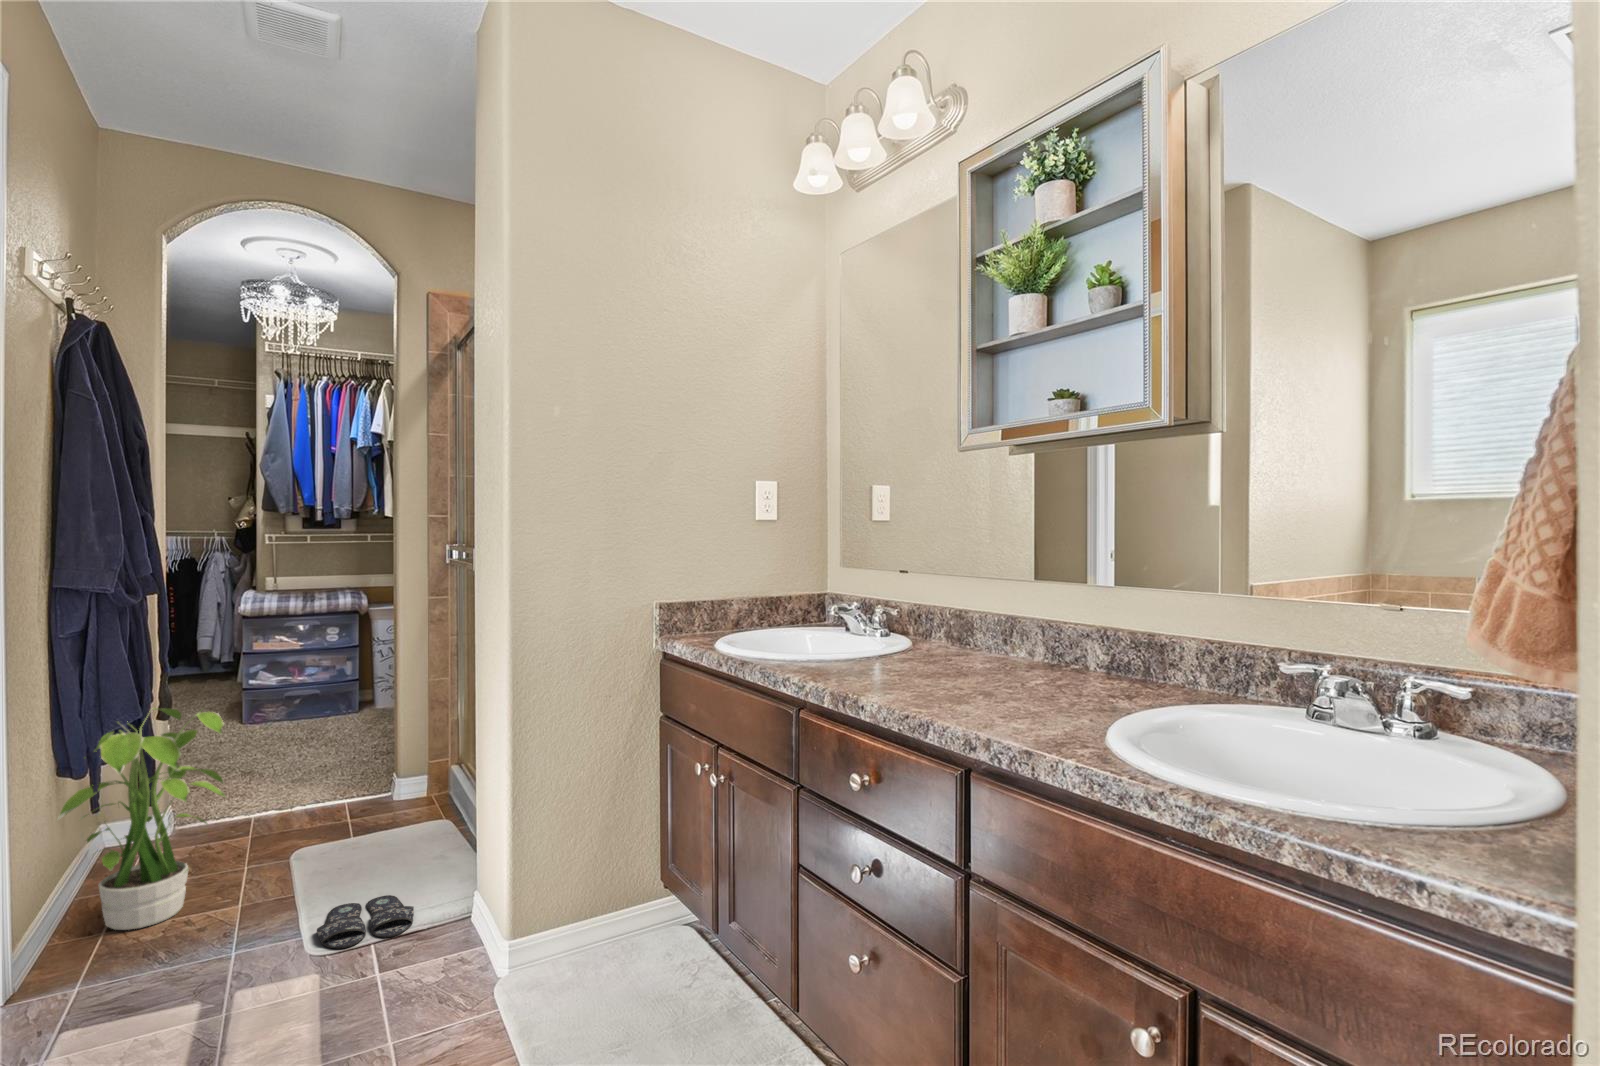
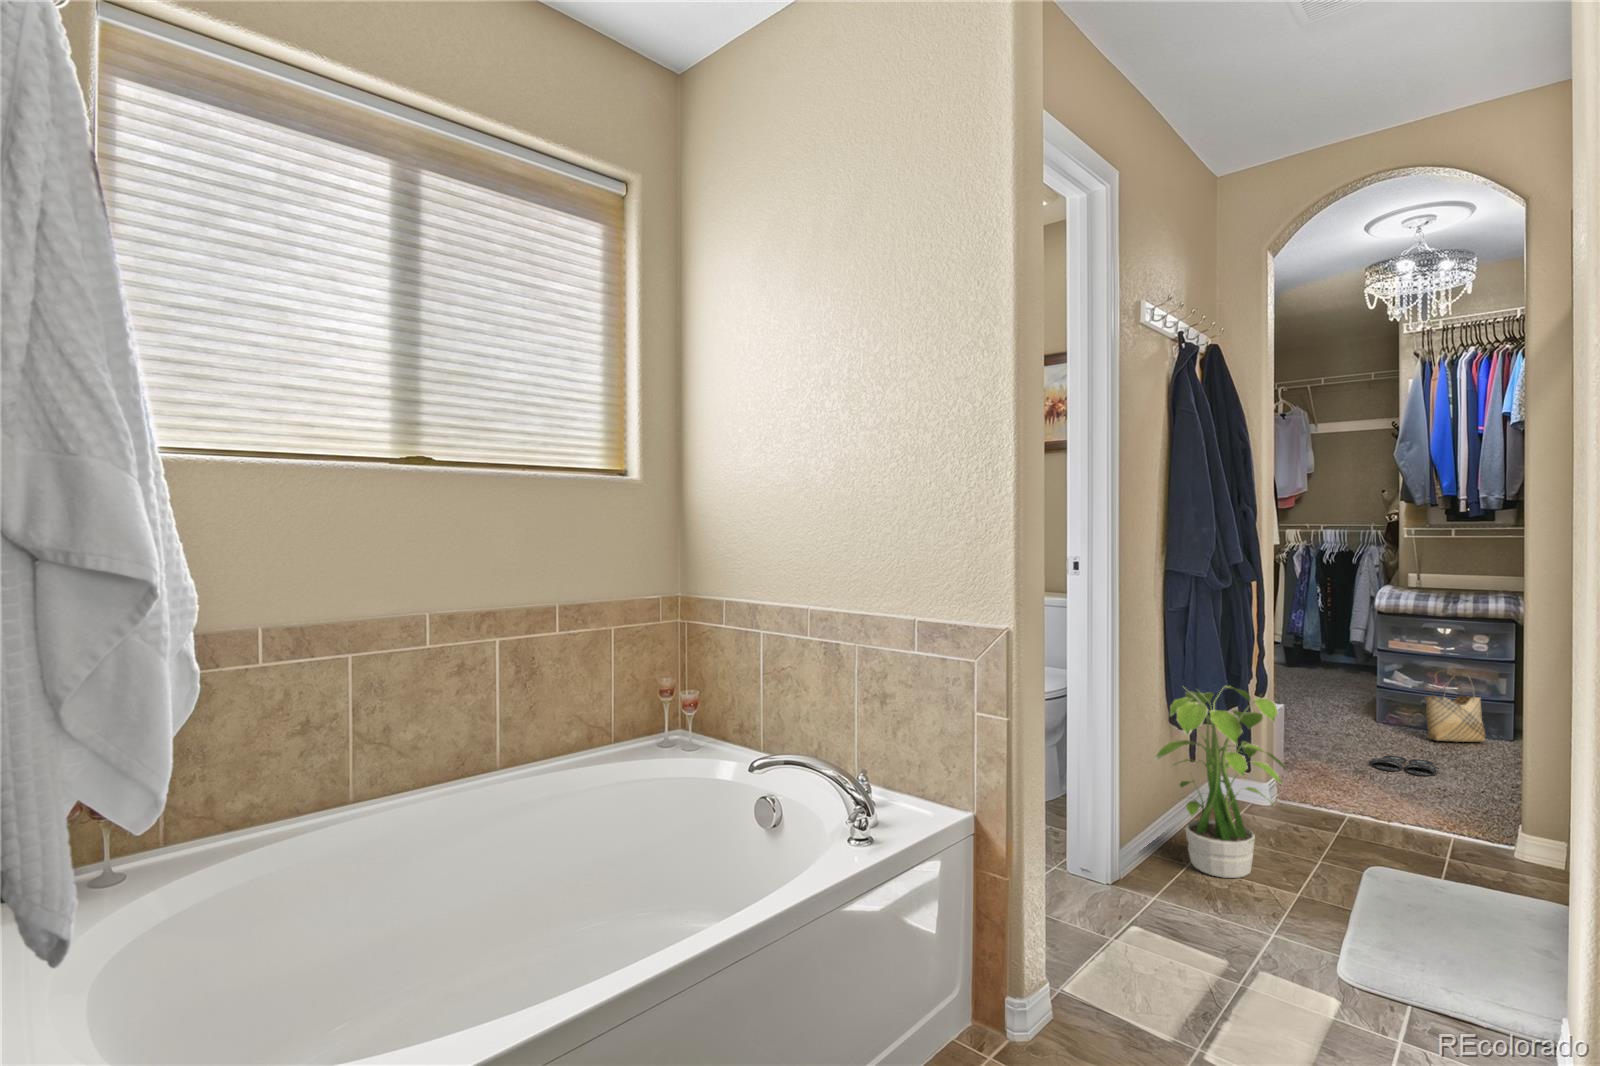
woven basket: none [292,663,339,728] -> present [1425,670,1486,742]
slippers: present [317,895,414,949] -> present [1371,756,1440,776]

